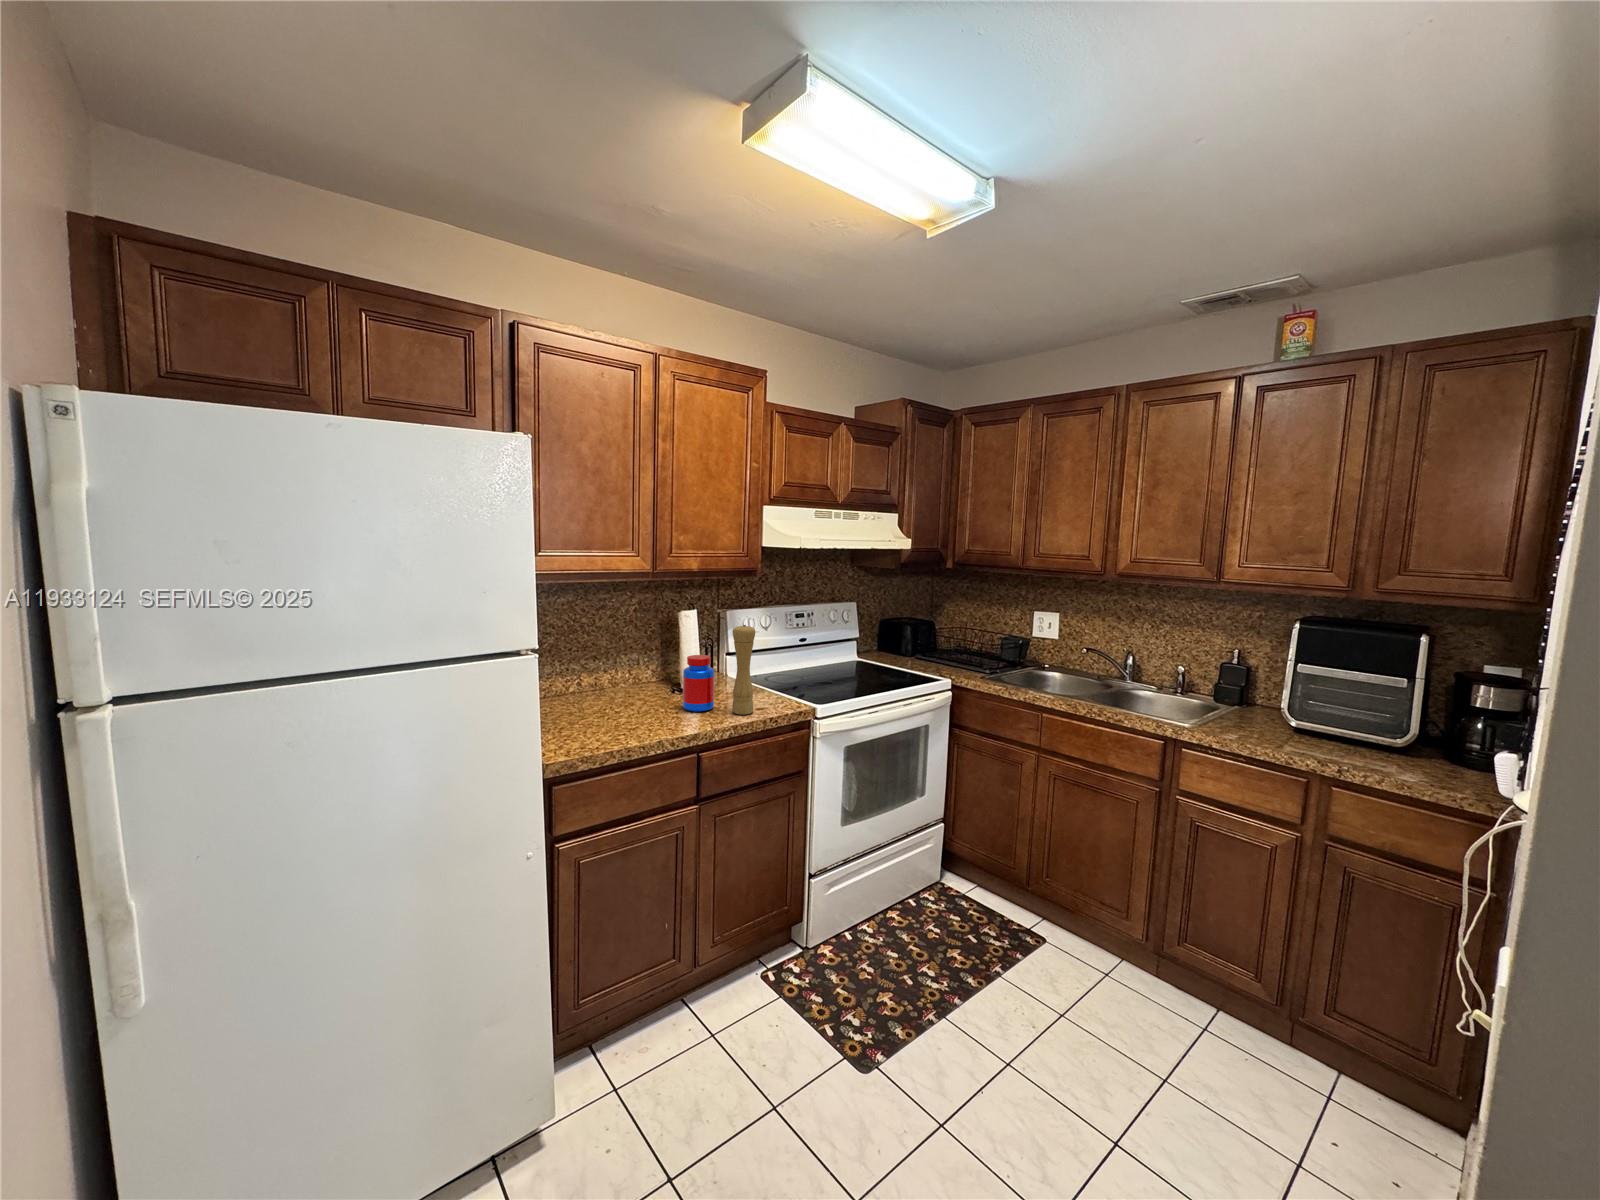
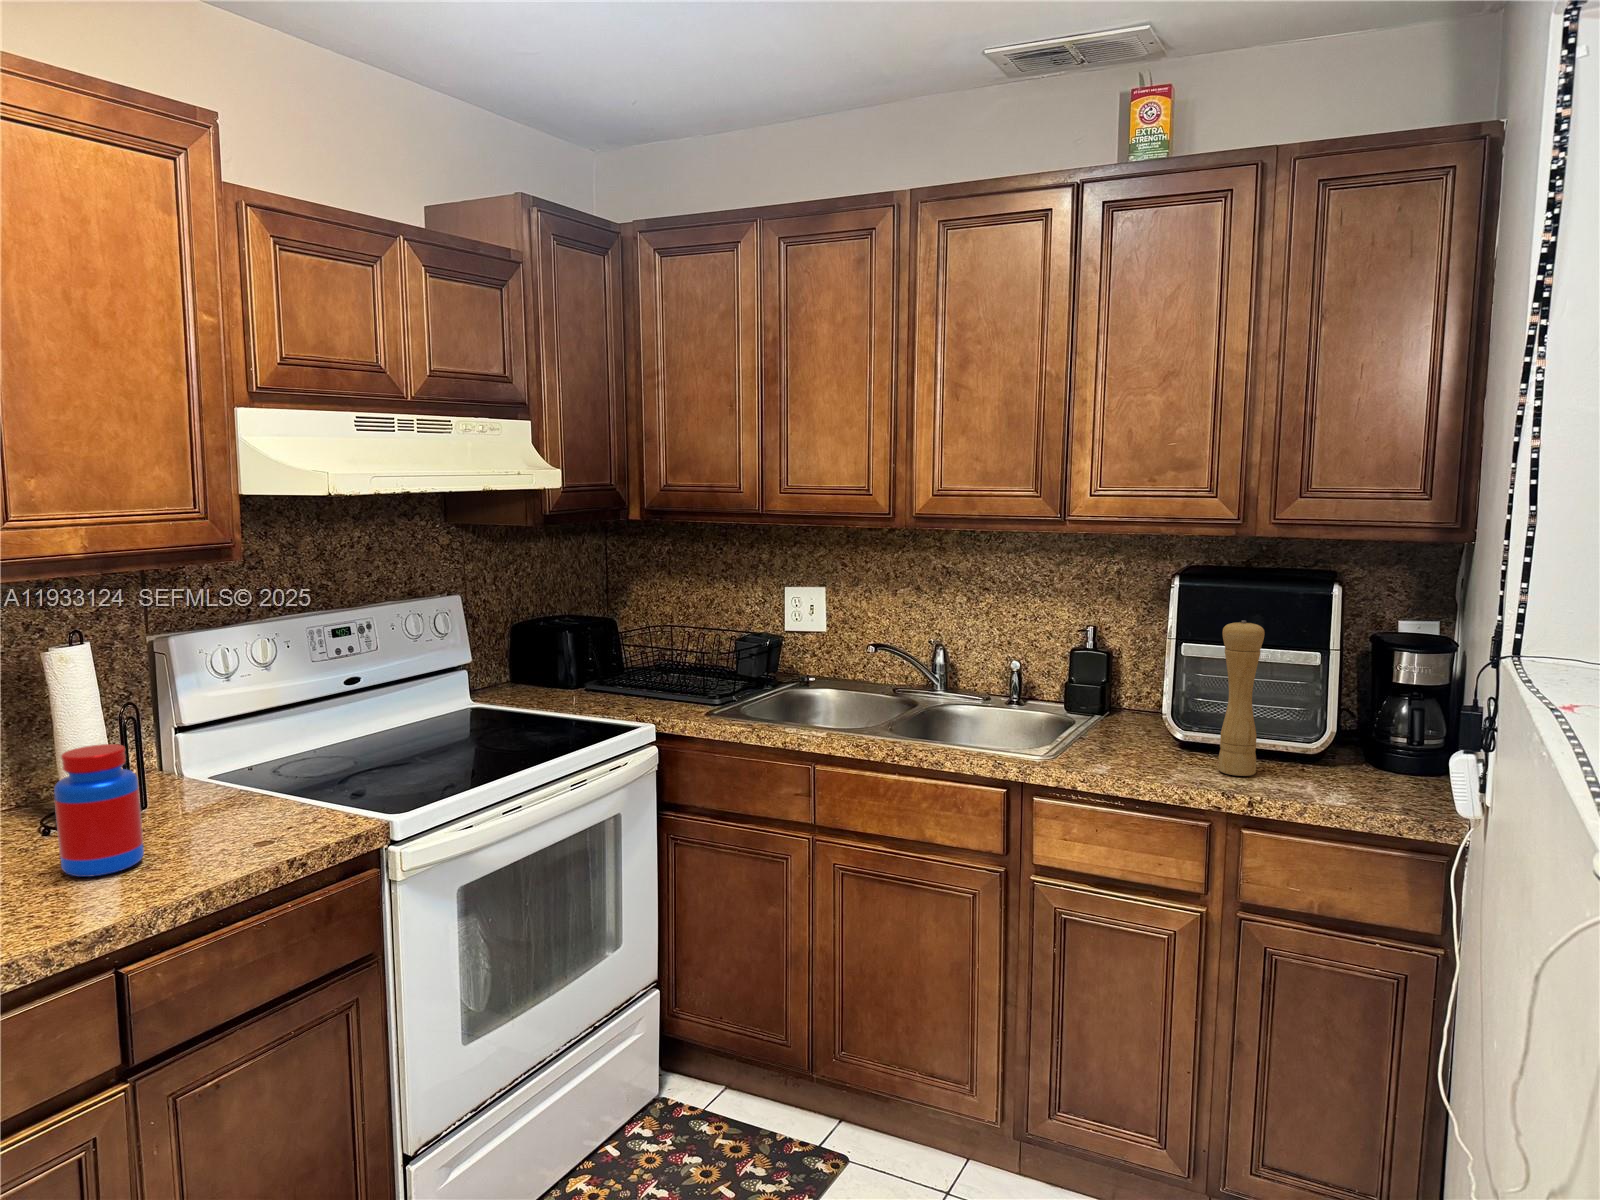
pepper mill: present [732,625,755,714] -> present [1218,620,1264,776]

